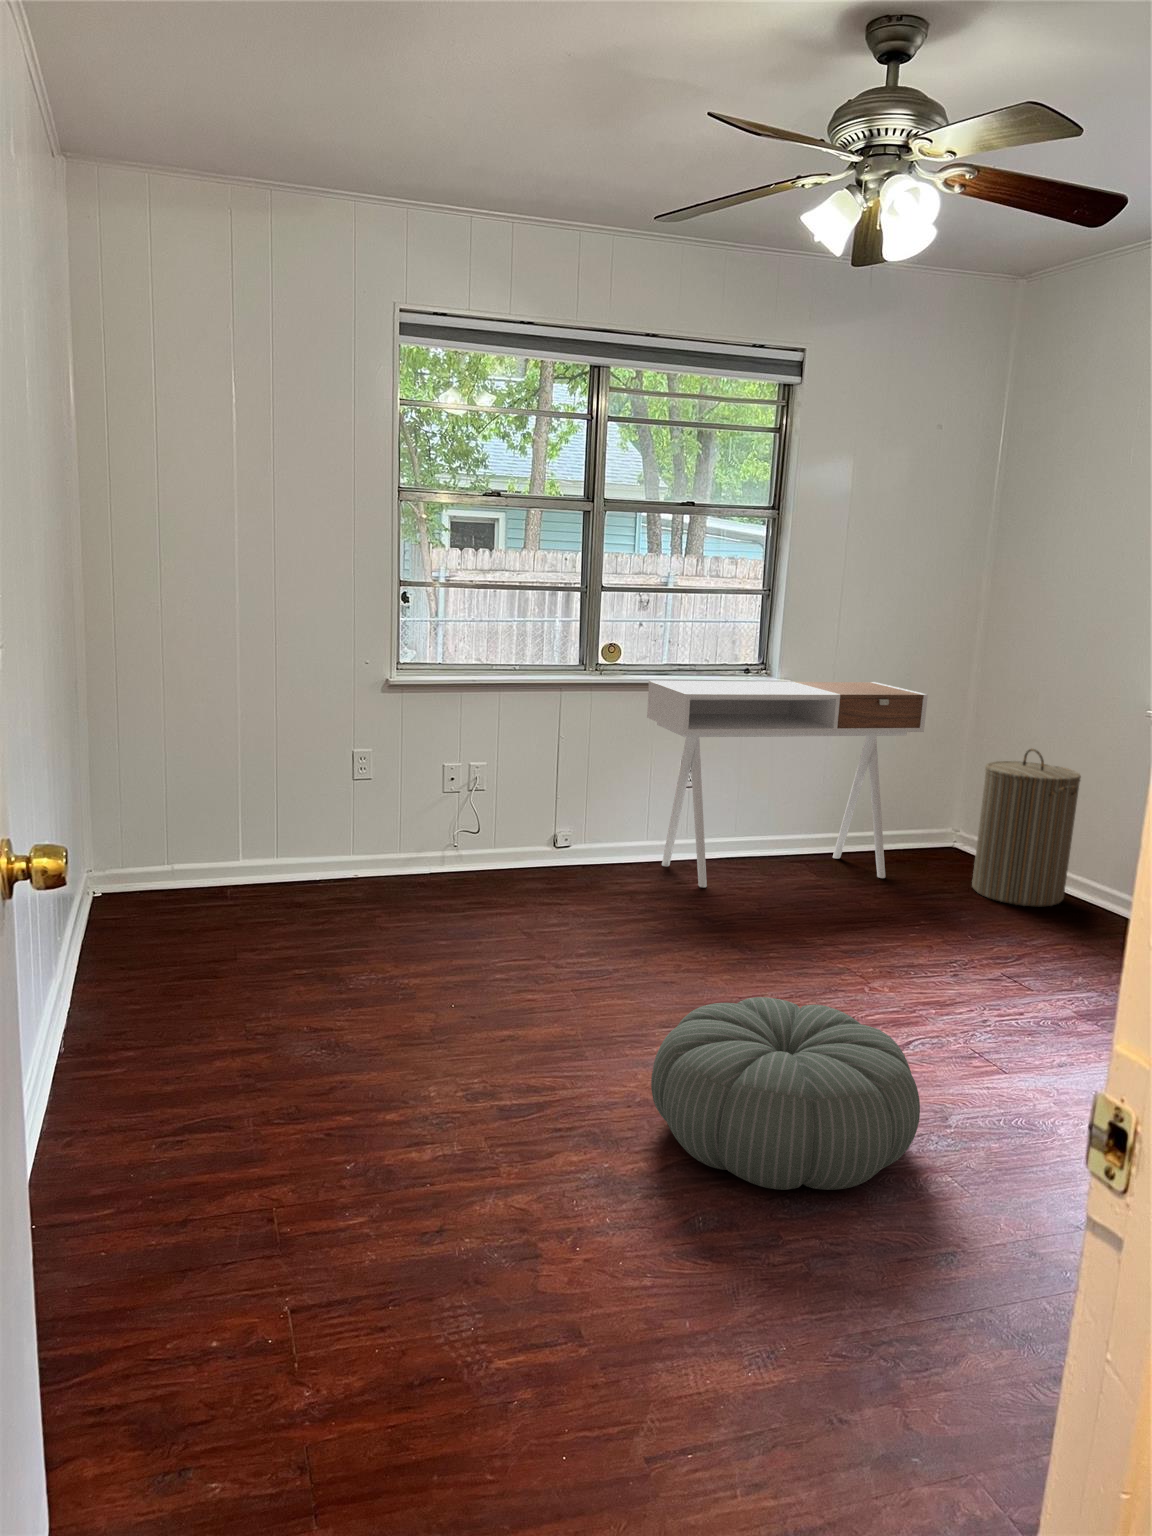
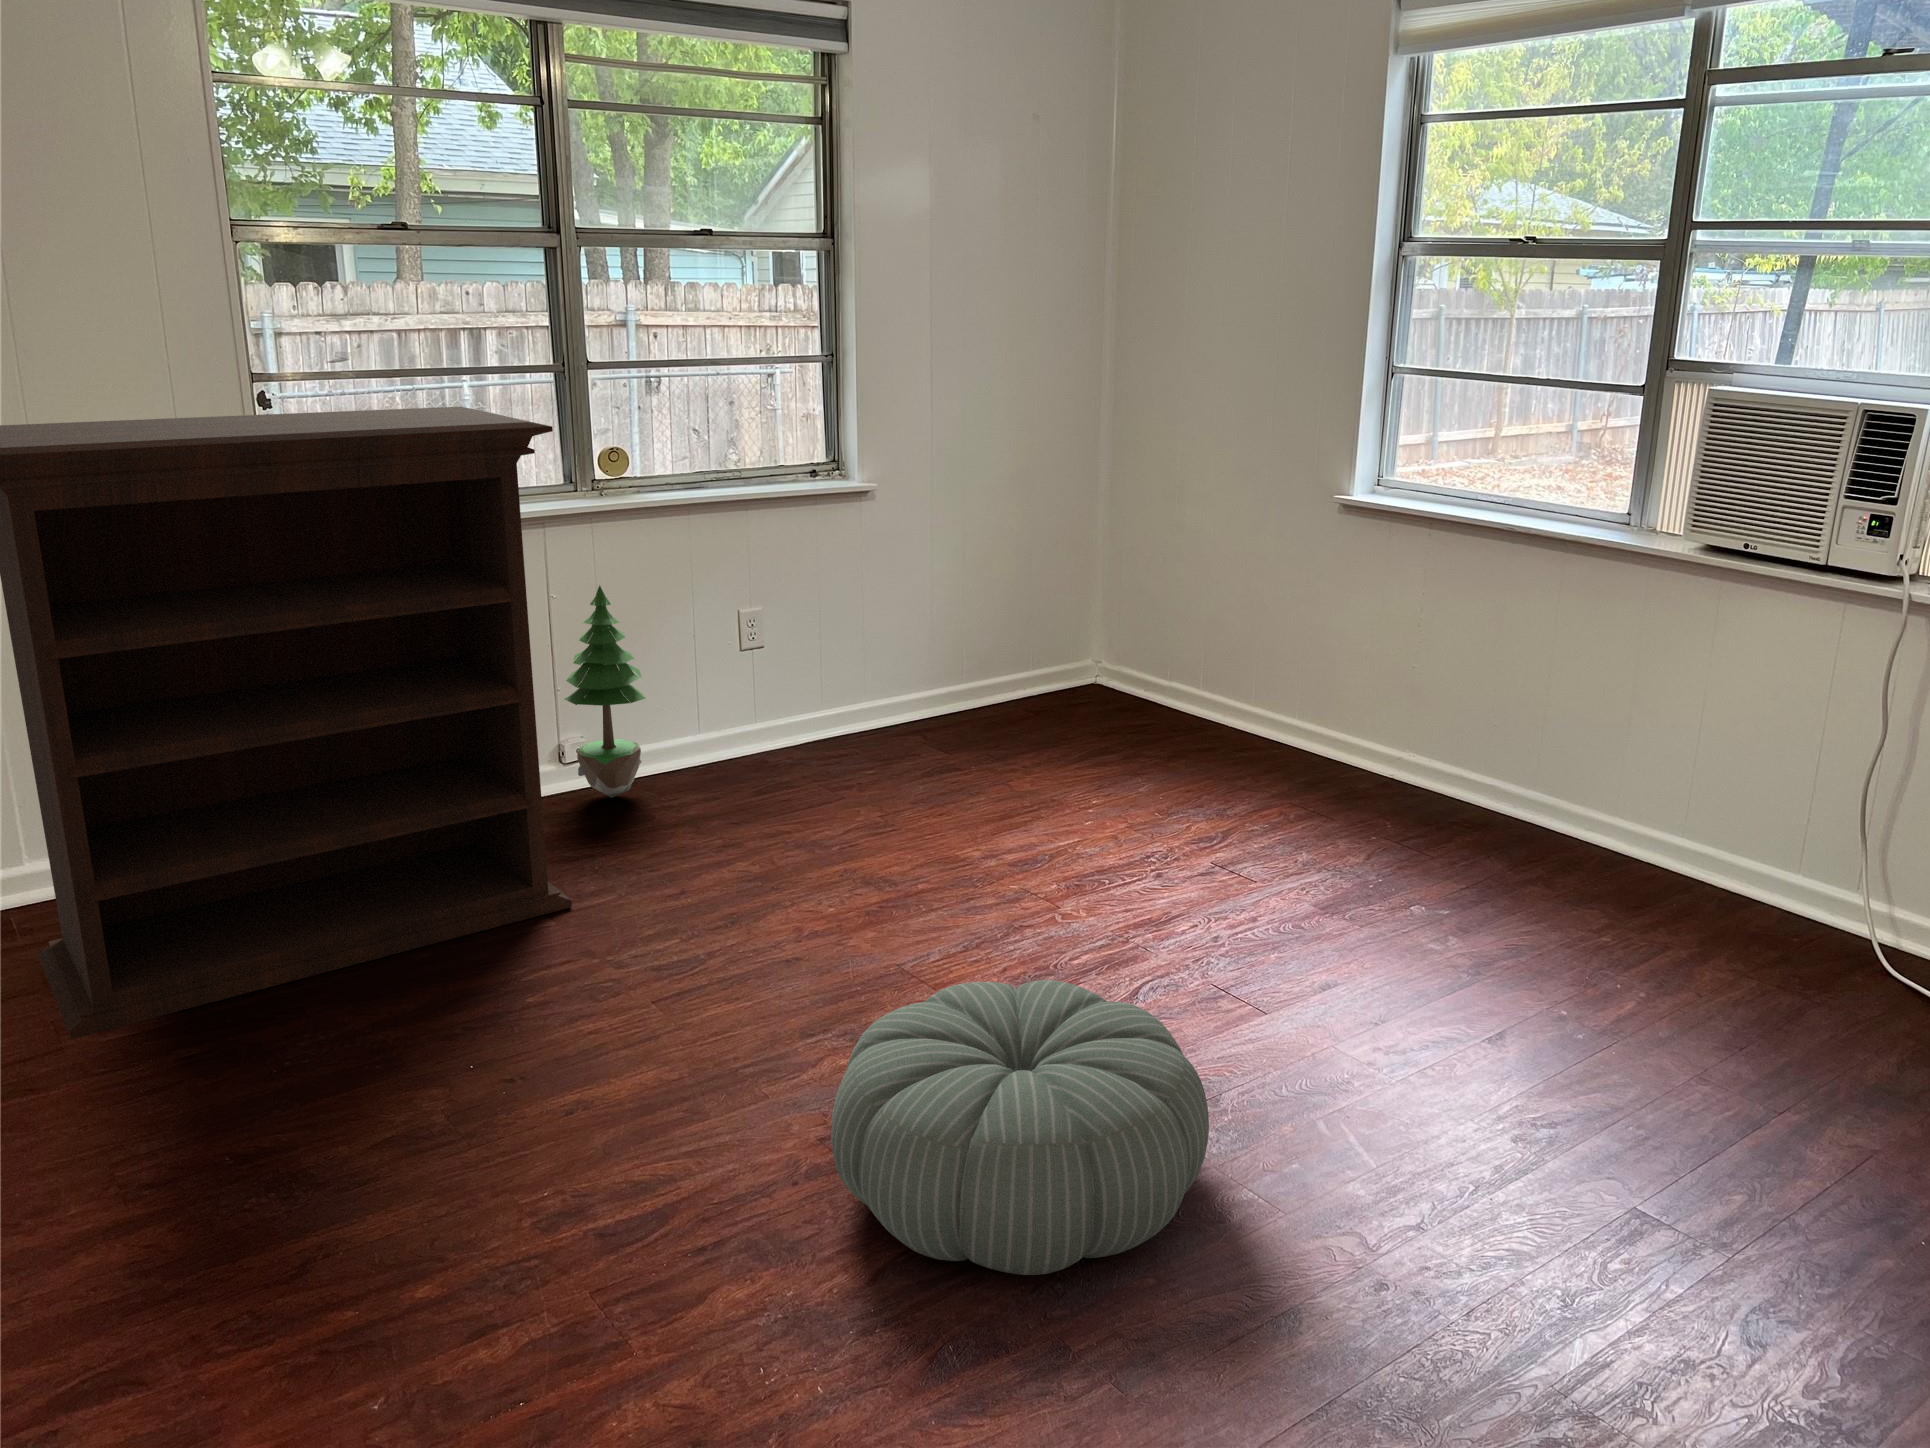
bookshelf: none [228,597,560,952] -> present [0,407,572,1039]
desk: present [647,681,928,887] -> none [676,476,1063,794]
potted tree: none [560,729,612,873] -> present [564,585,645,798]
laundry hamper: present [972,749,1081,906] -> none [1136,553,1259,757]

